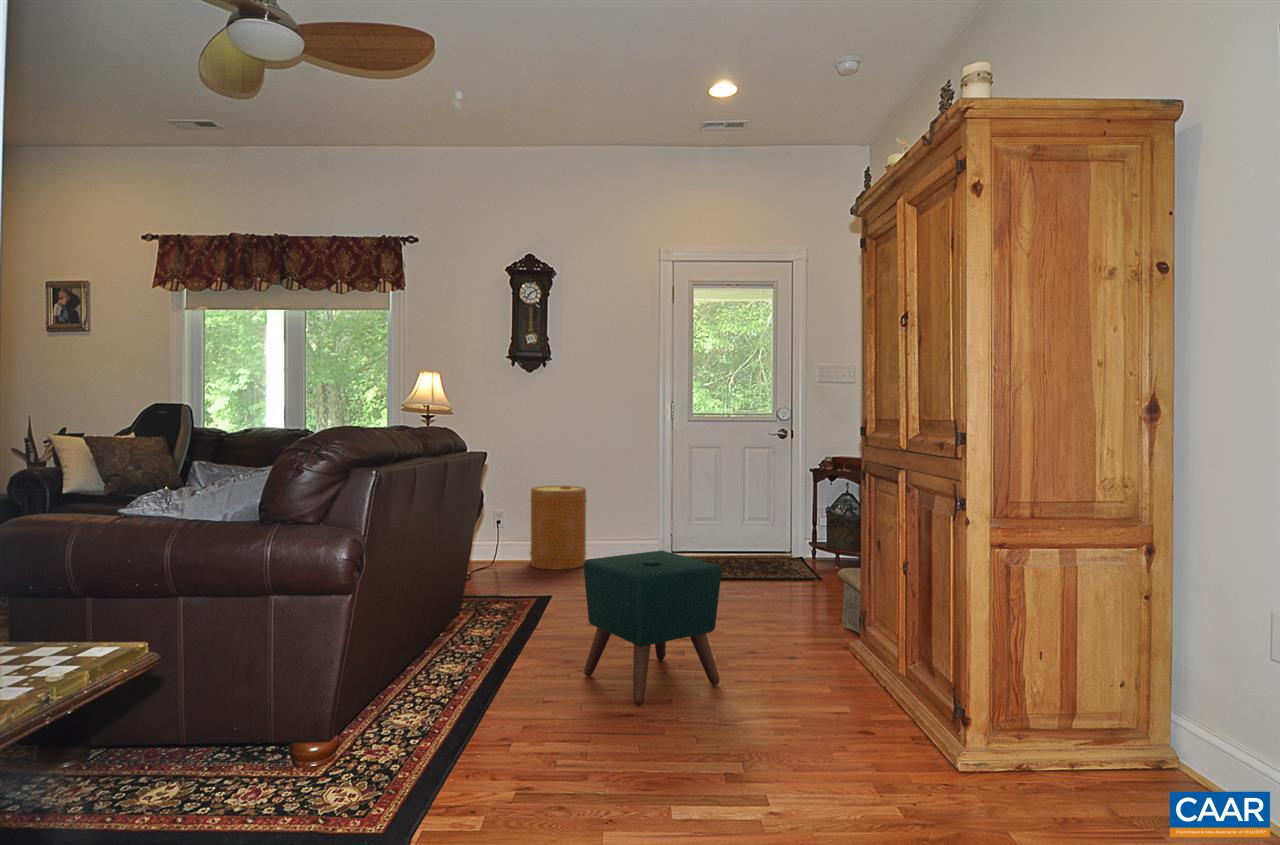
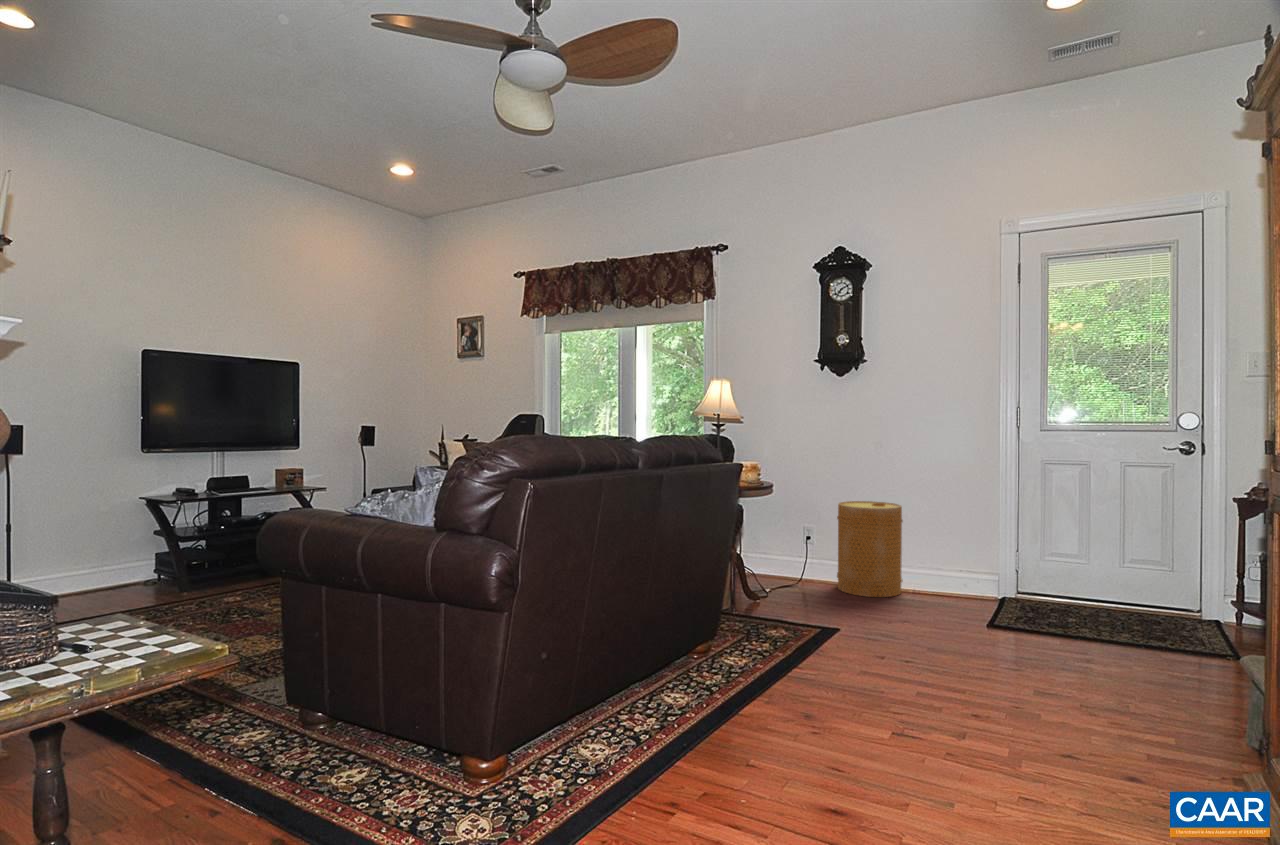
ottoman: present [583,550,722,705] -> none [822,600,1011,810]

